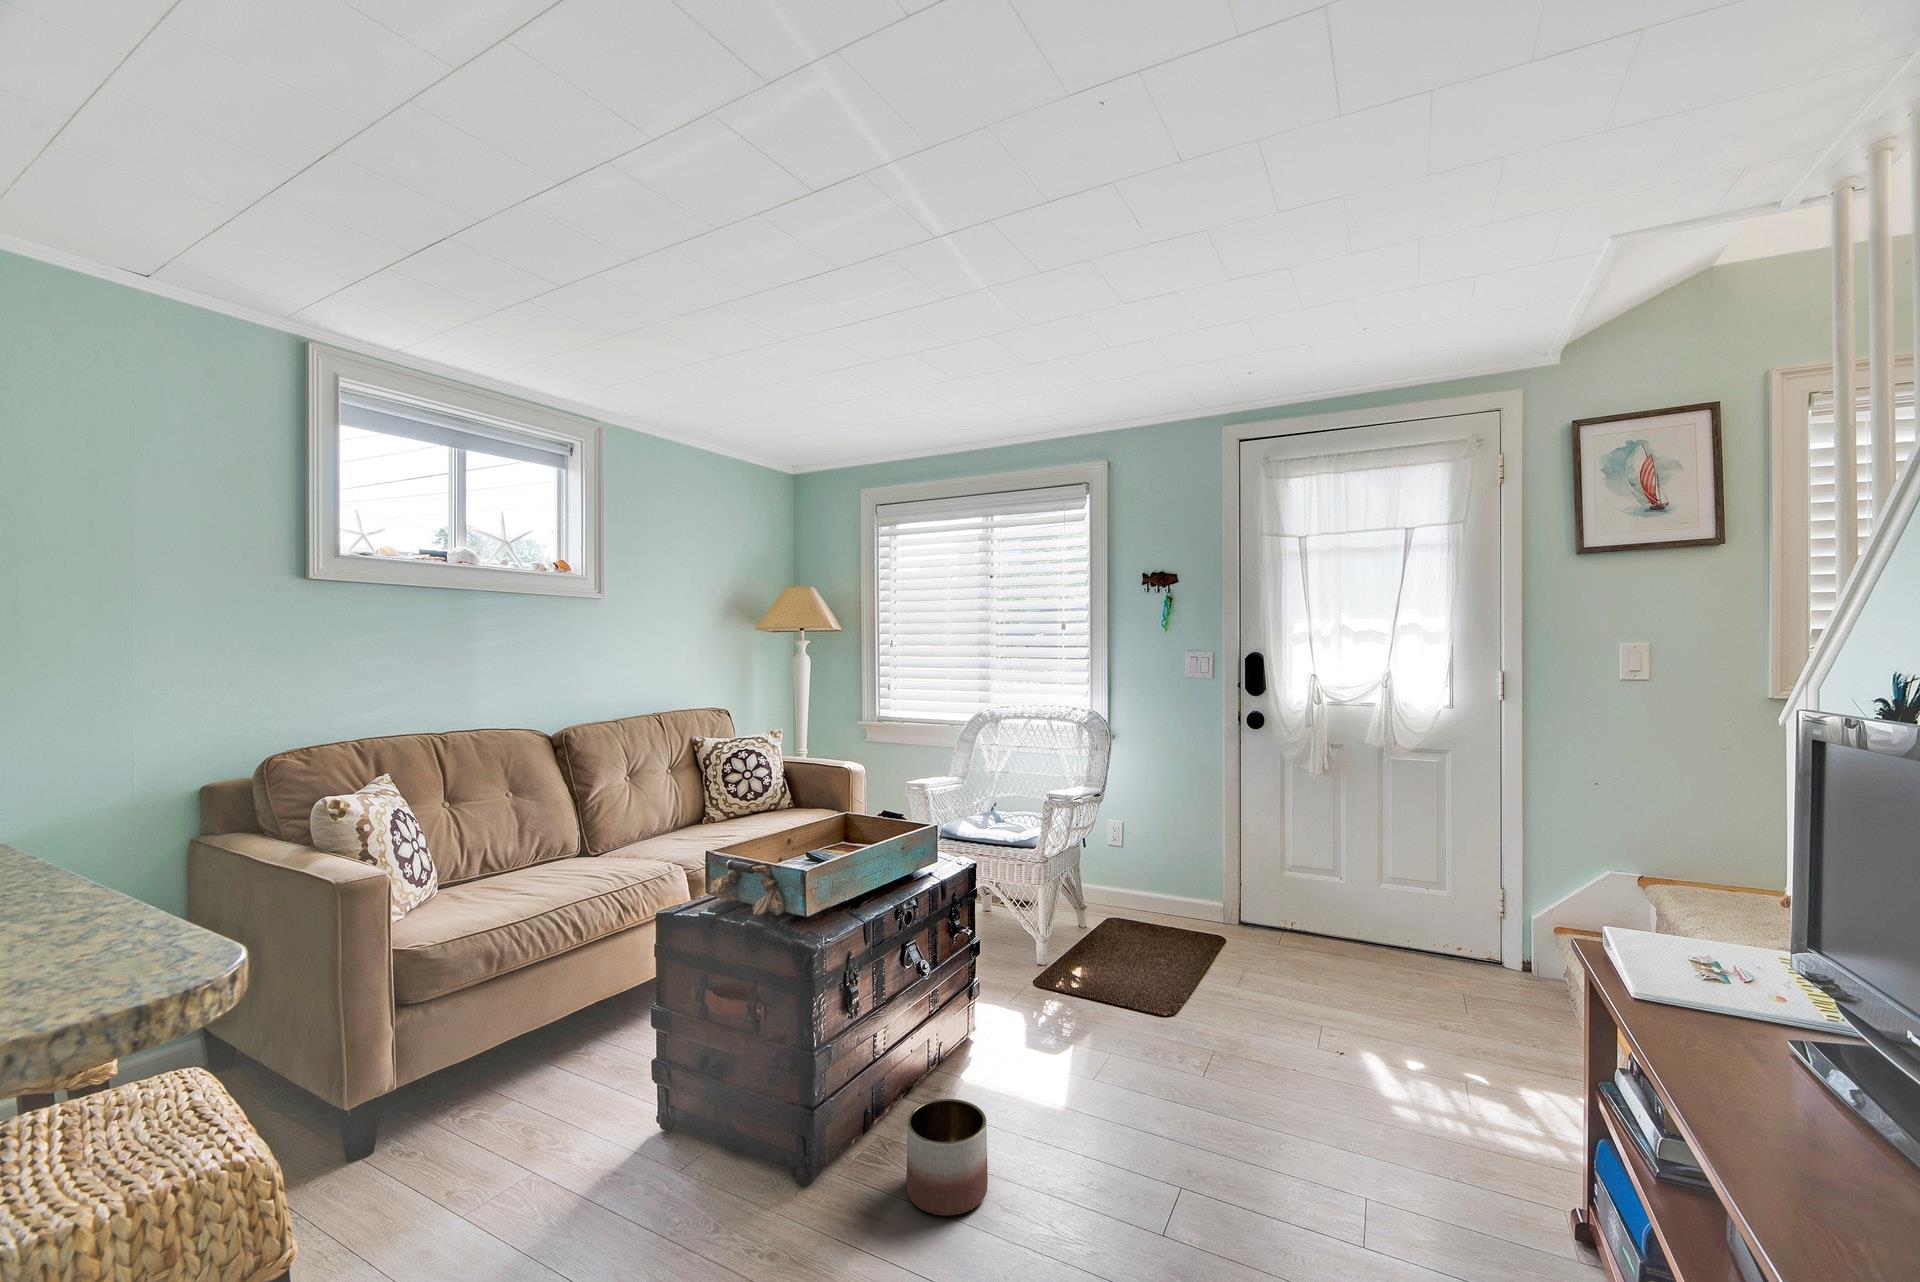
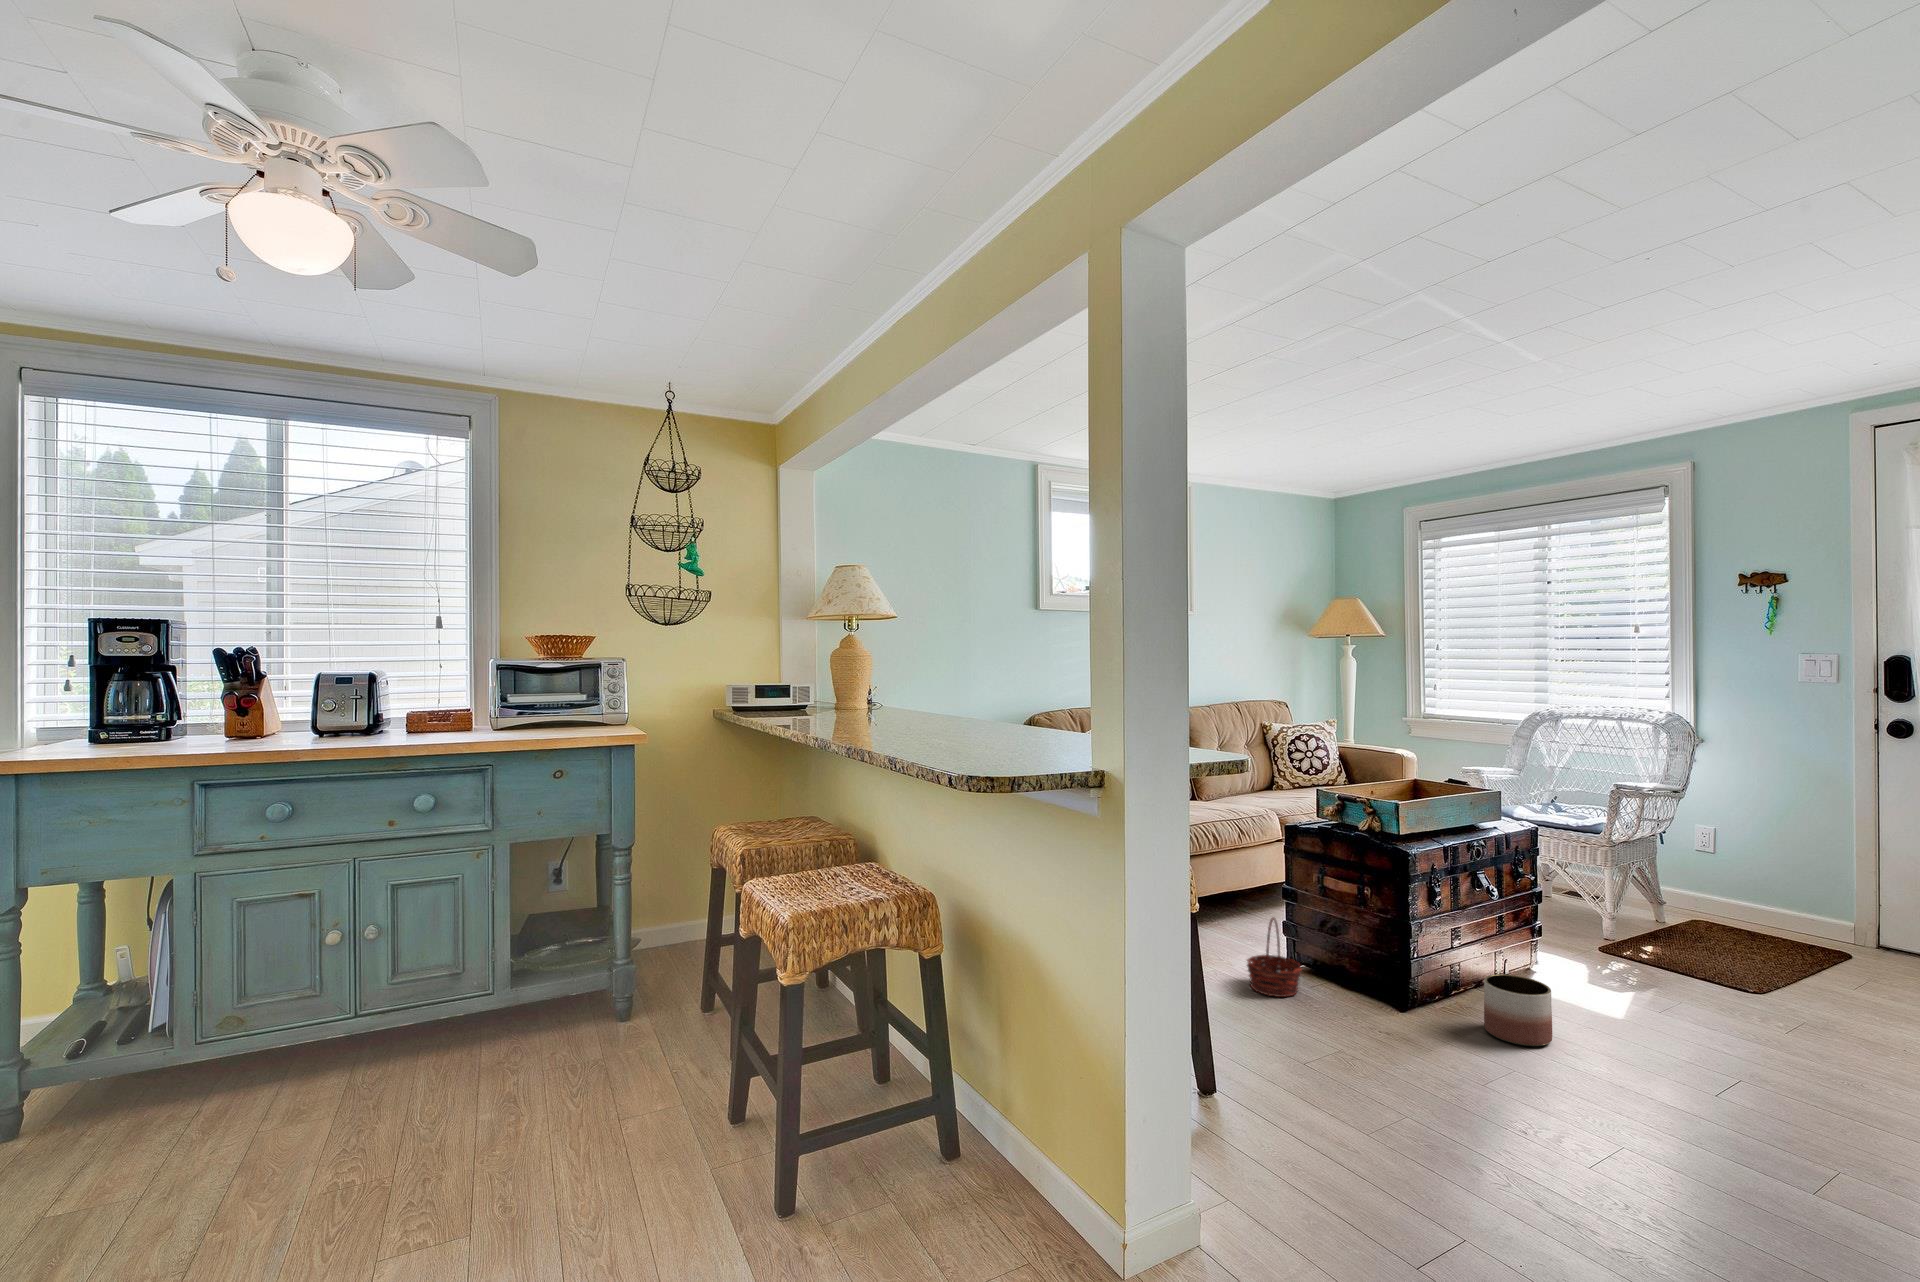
basket: none [572,1076,663,1216] -> present [1247,917,1302,997]

